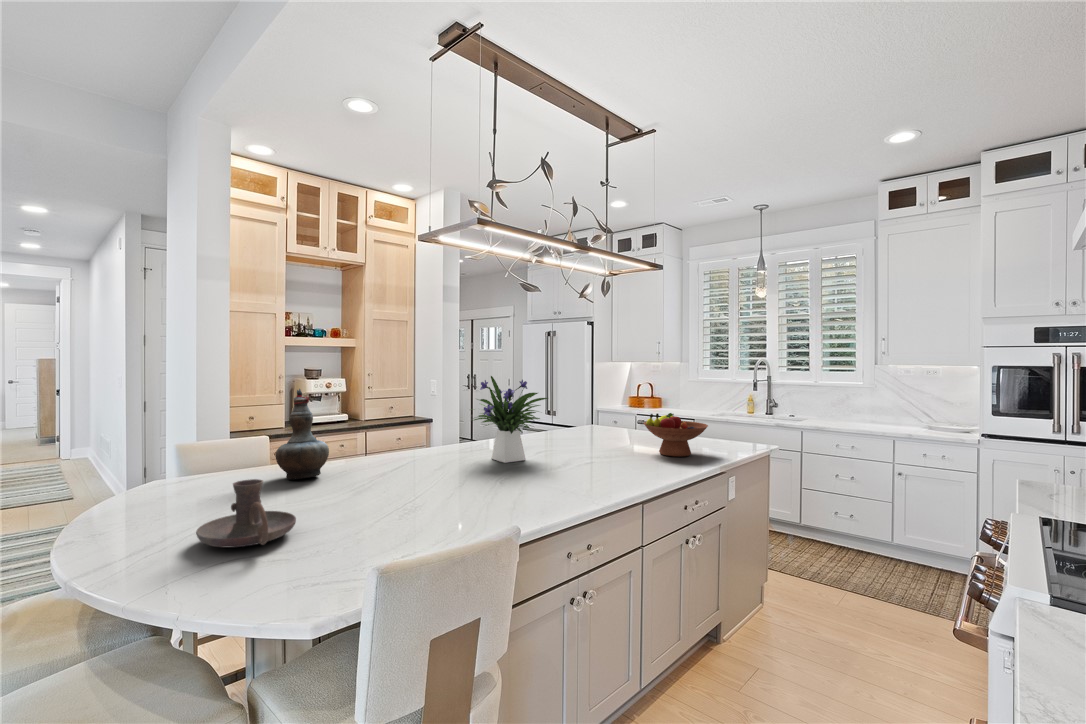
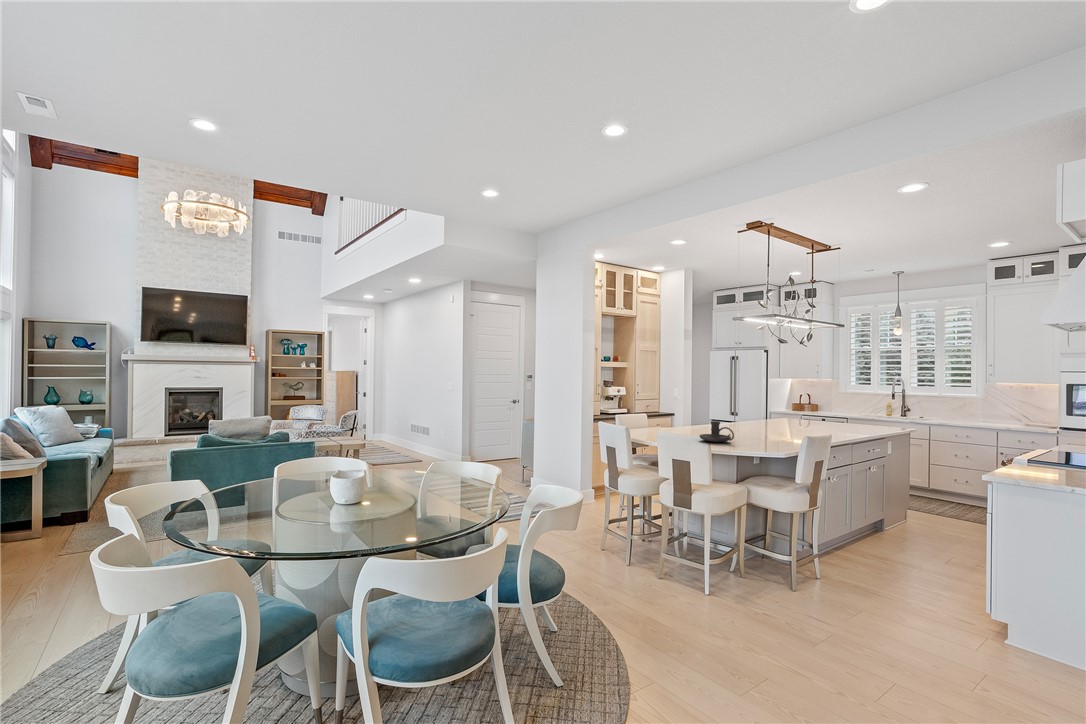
flower arrangement: present [472,376,548,463] -> none [746,386,791,429]
decorative vase: present [275,389,329,480] -> none [673,391,696,430]
fruit bowl: present [644,413,708,457] -> none [835,407,874,430]

